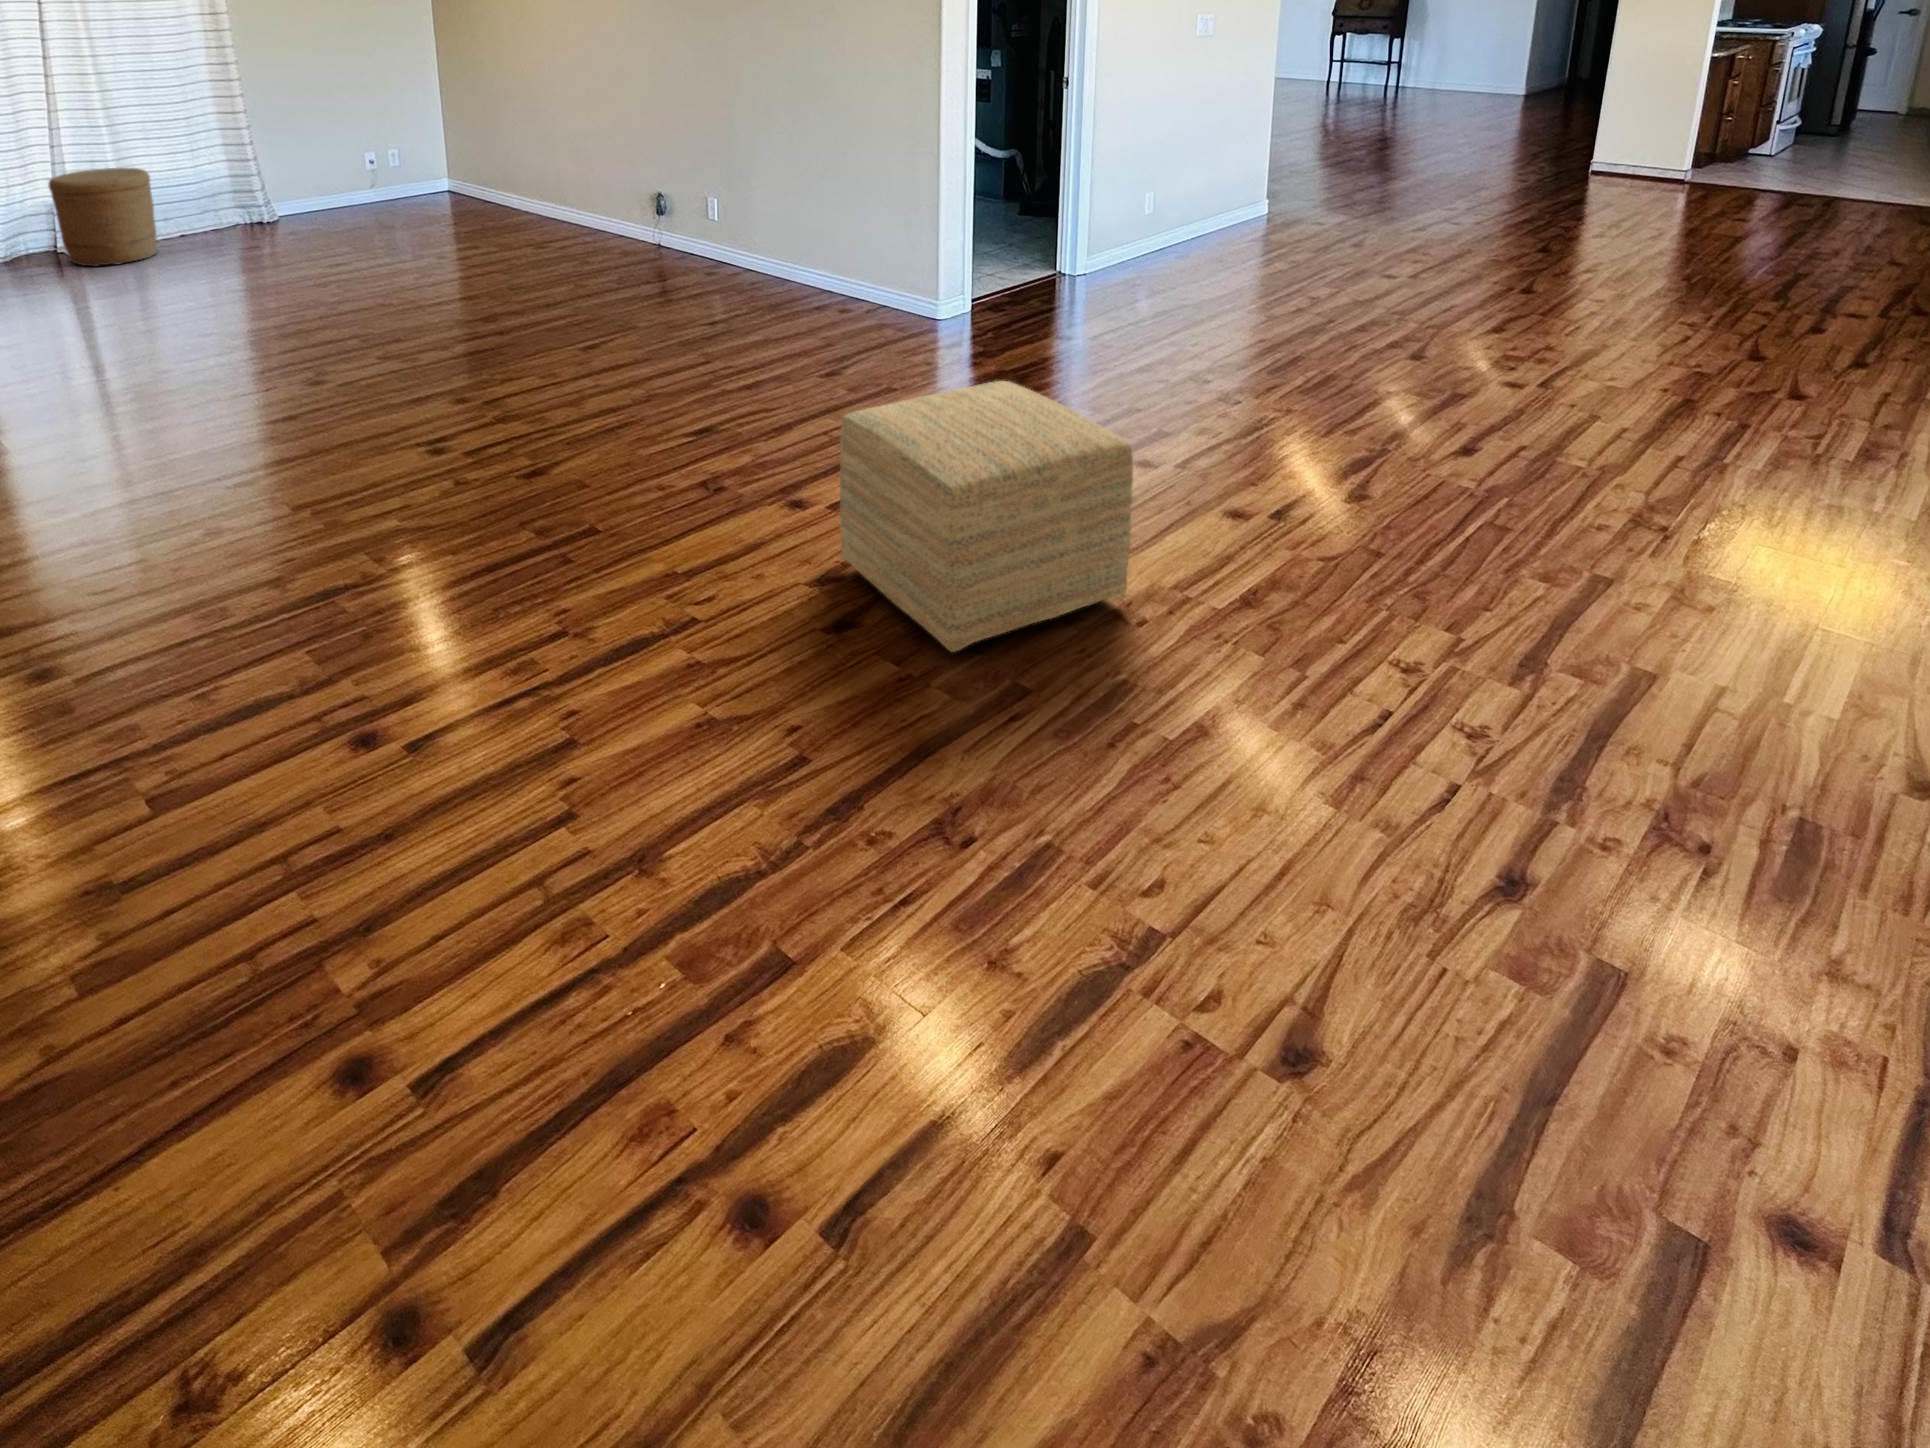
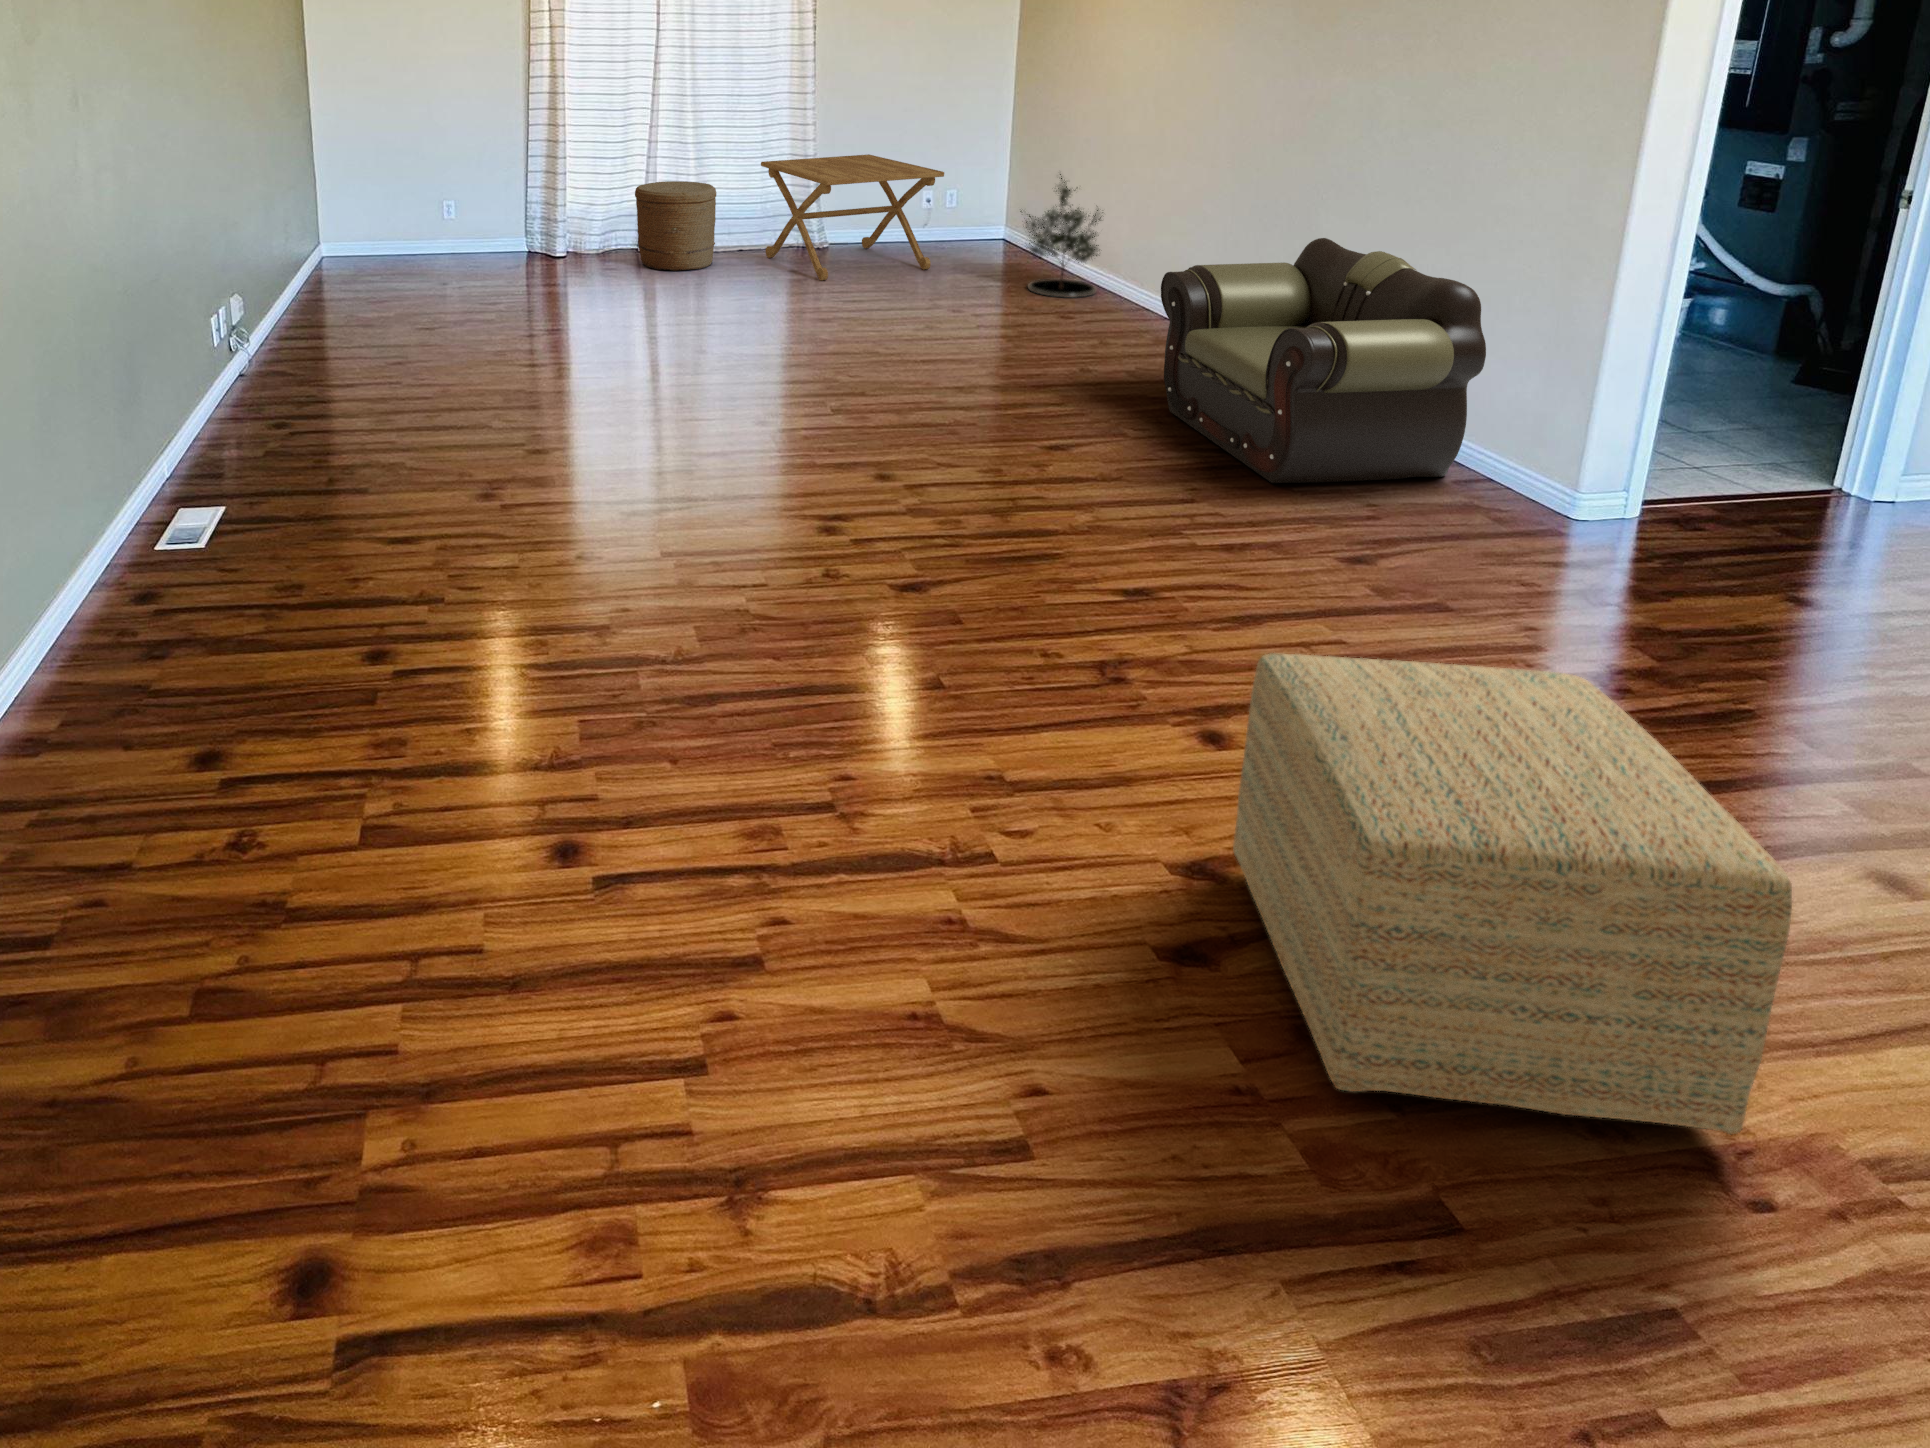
potted tree: none [471,119,552,232] -> present [1020,174,1103,298]
side table: none [192,122,393,250] -> present [761,154,944,280]
armchair: none [633,148,869,337] -> present [1161,238,1486,483]

